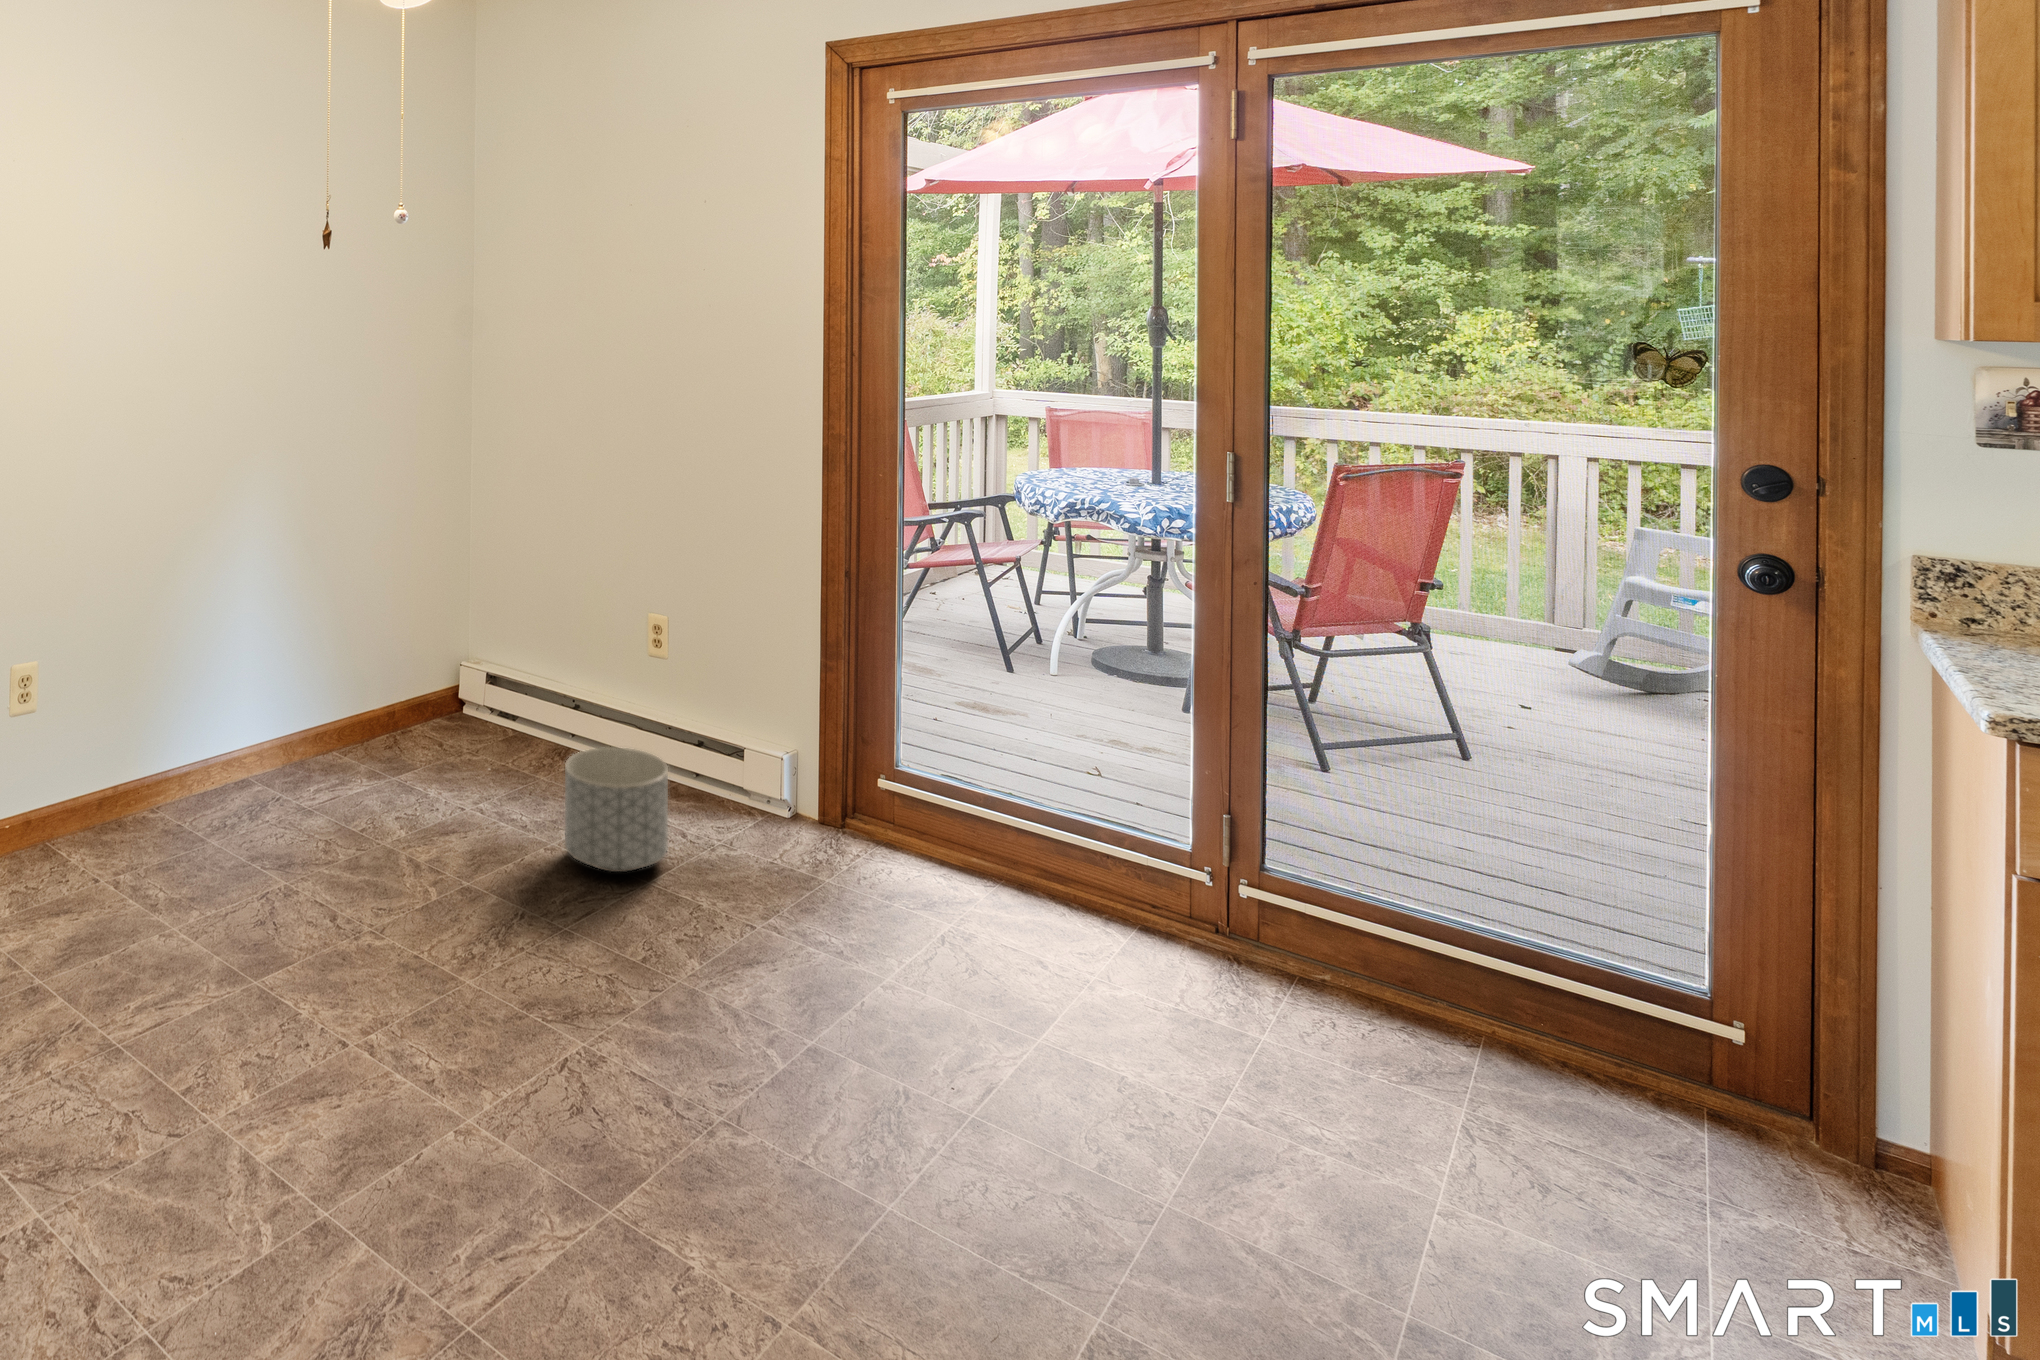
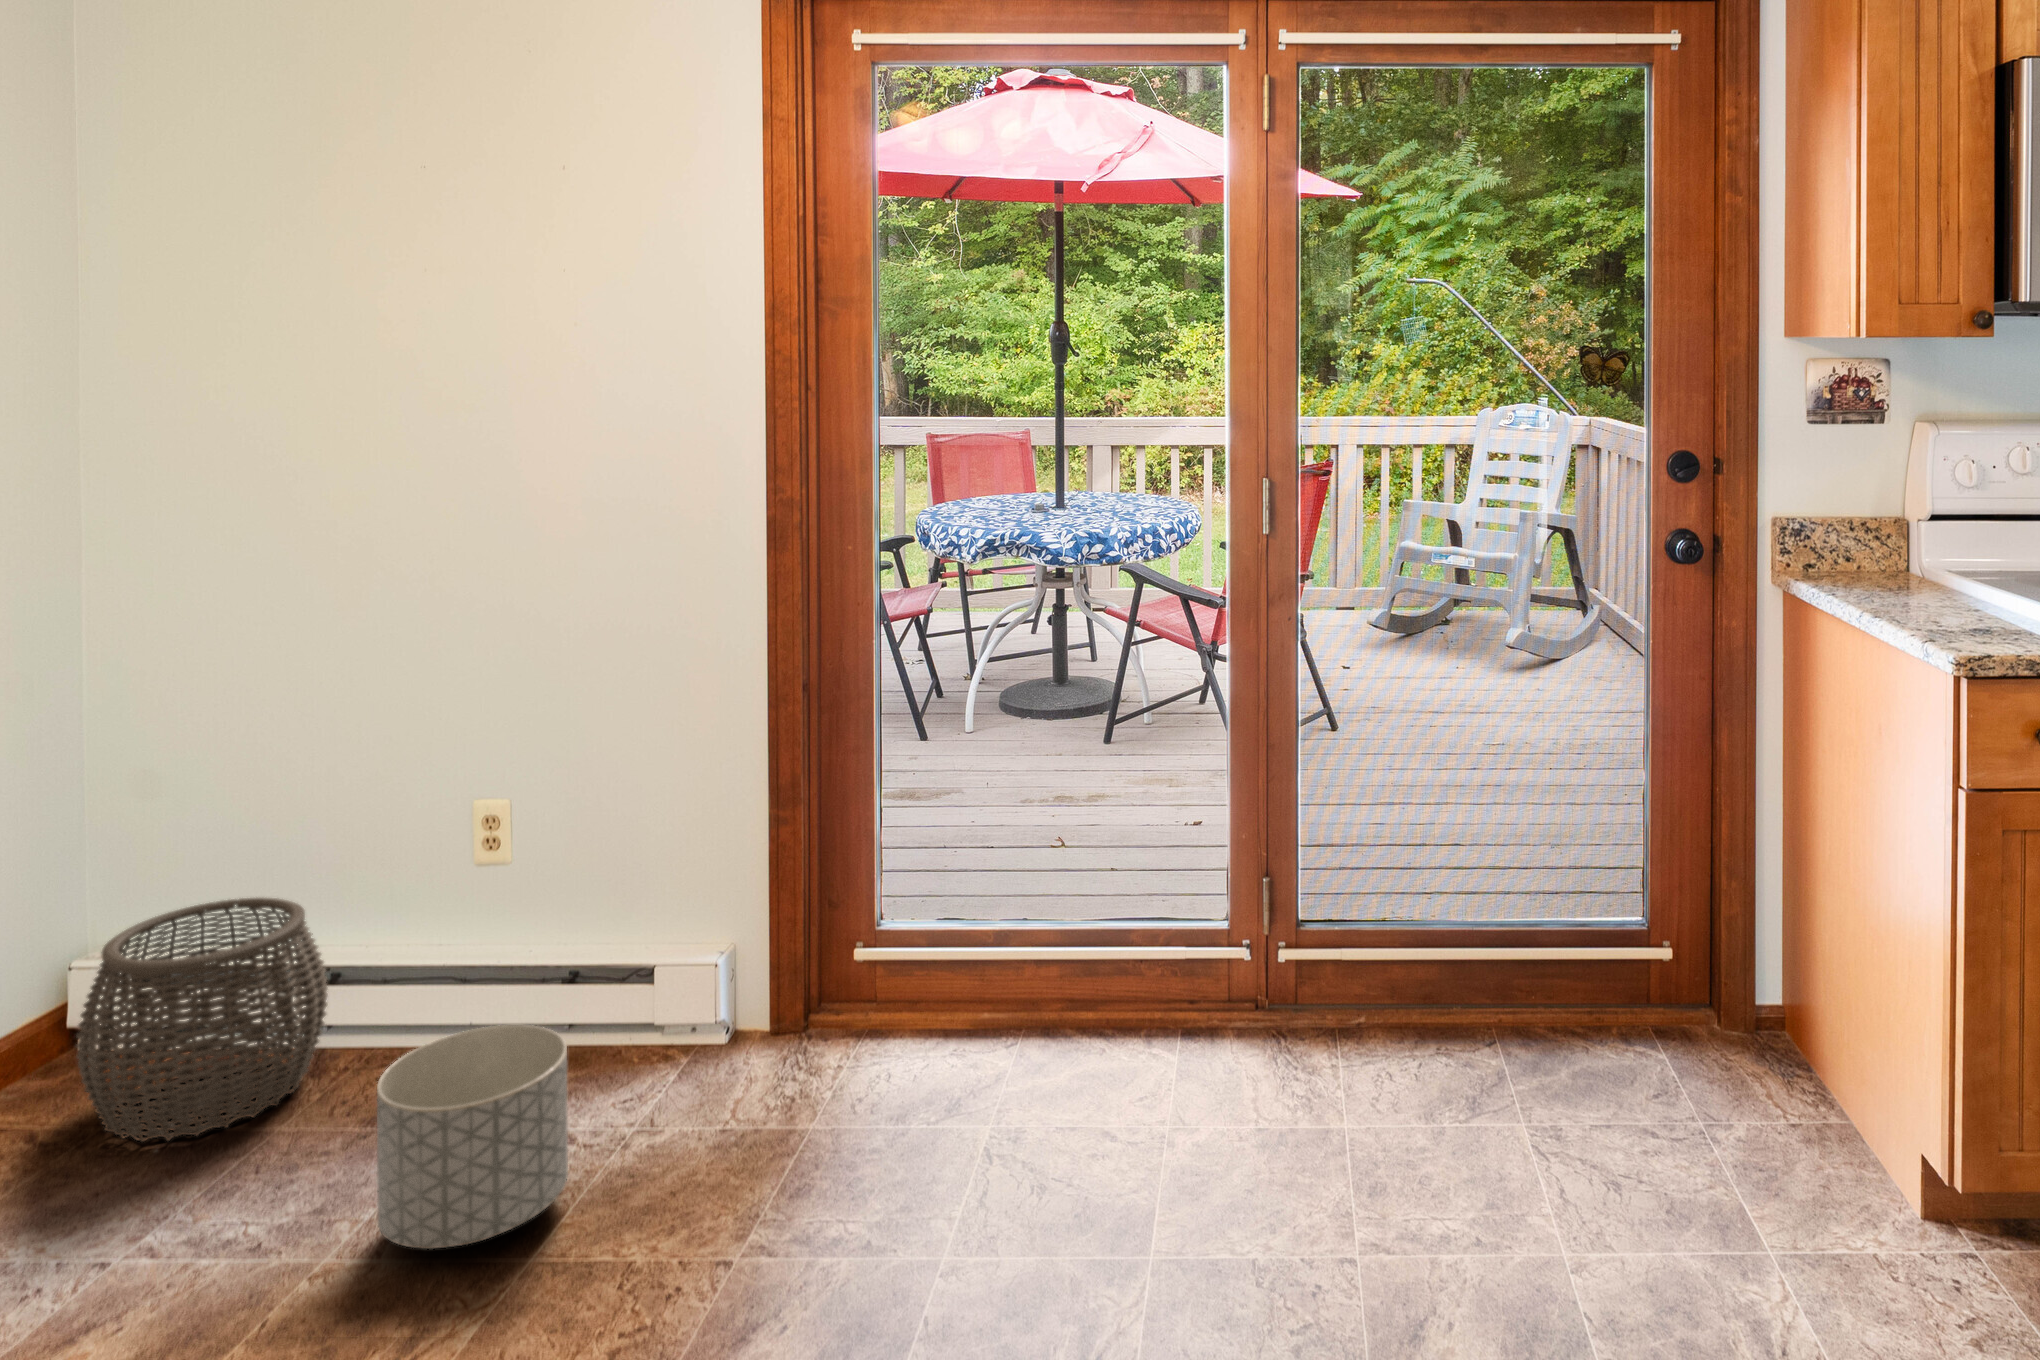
woven basket: none [454,646,572,774] -> present [76,898,328,1142]

